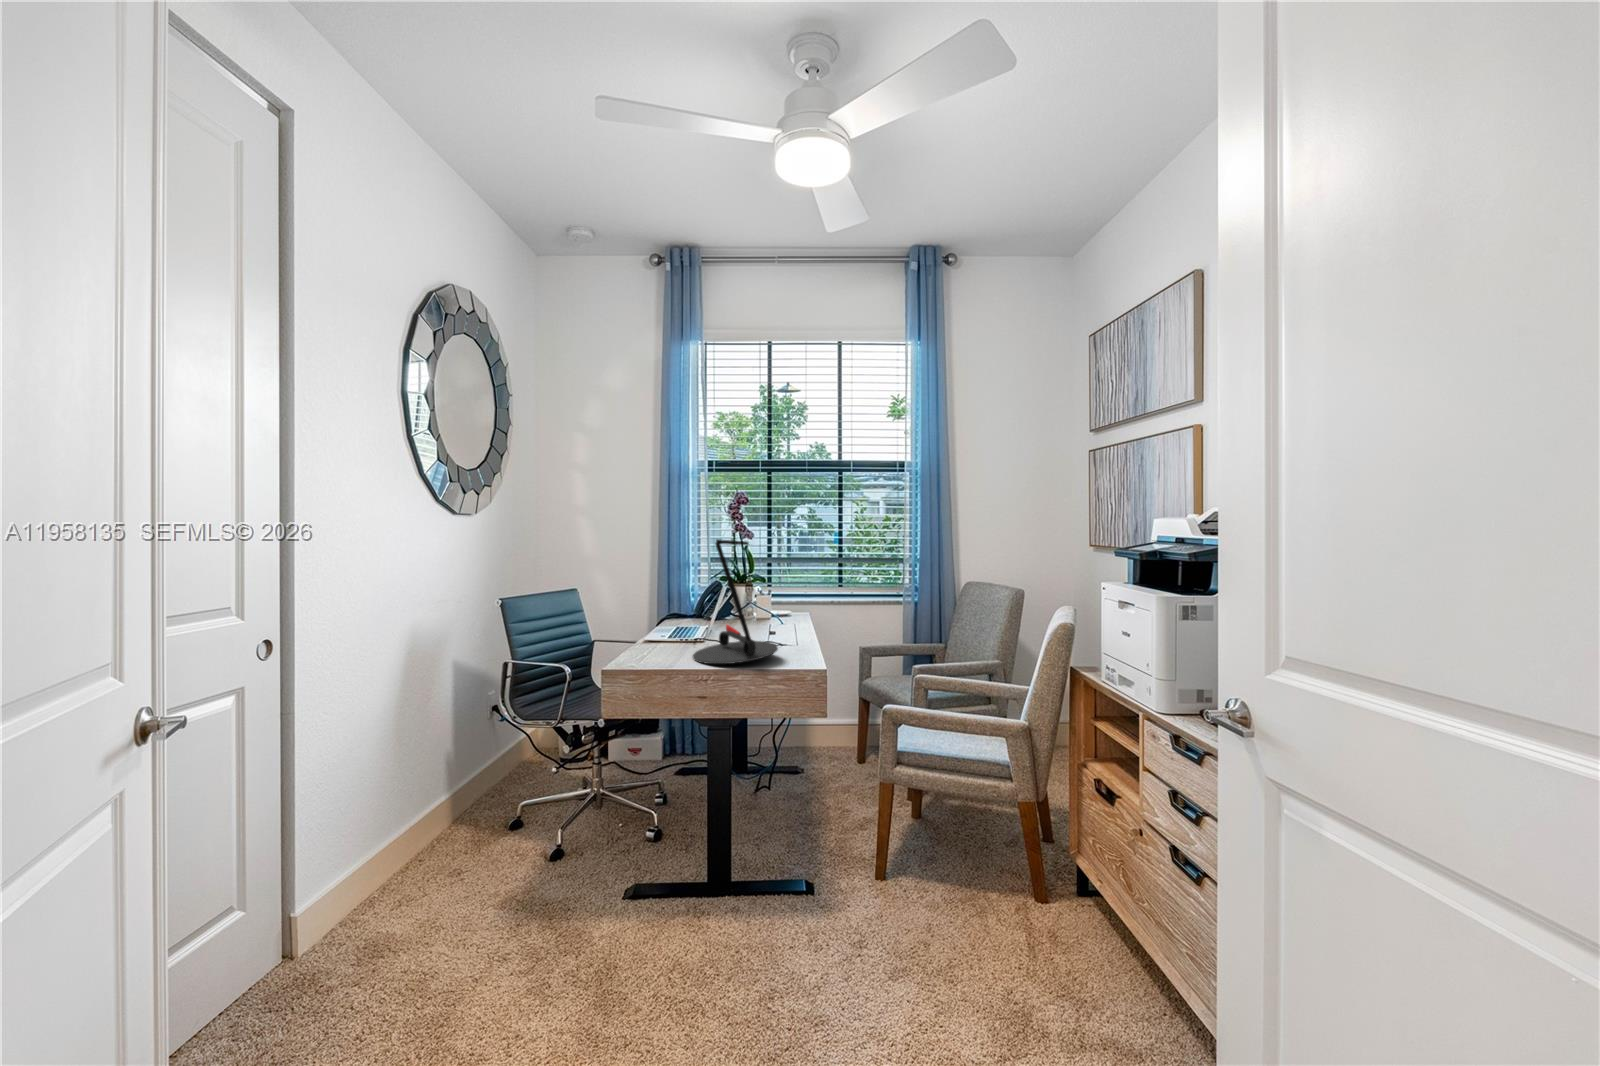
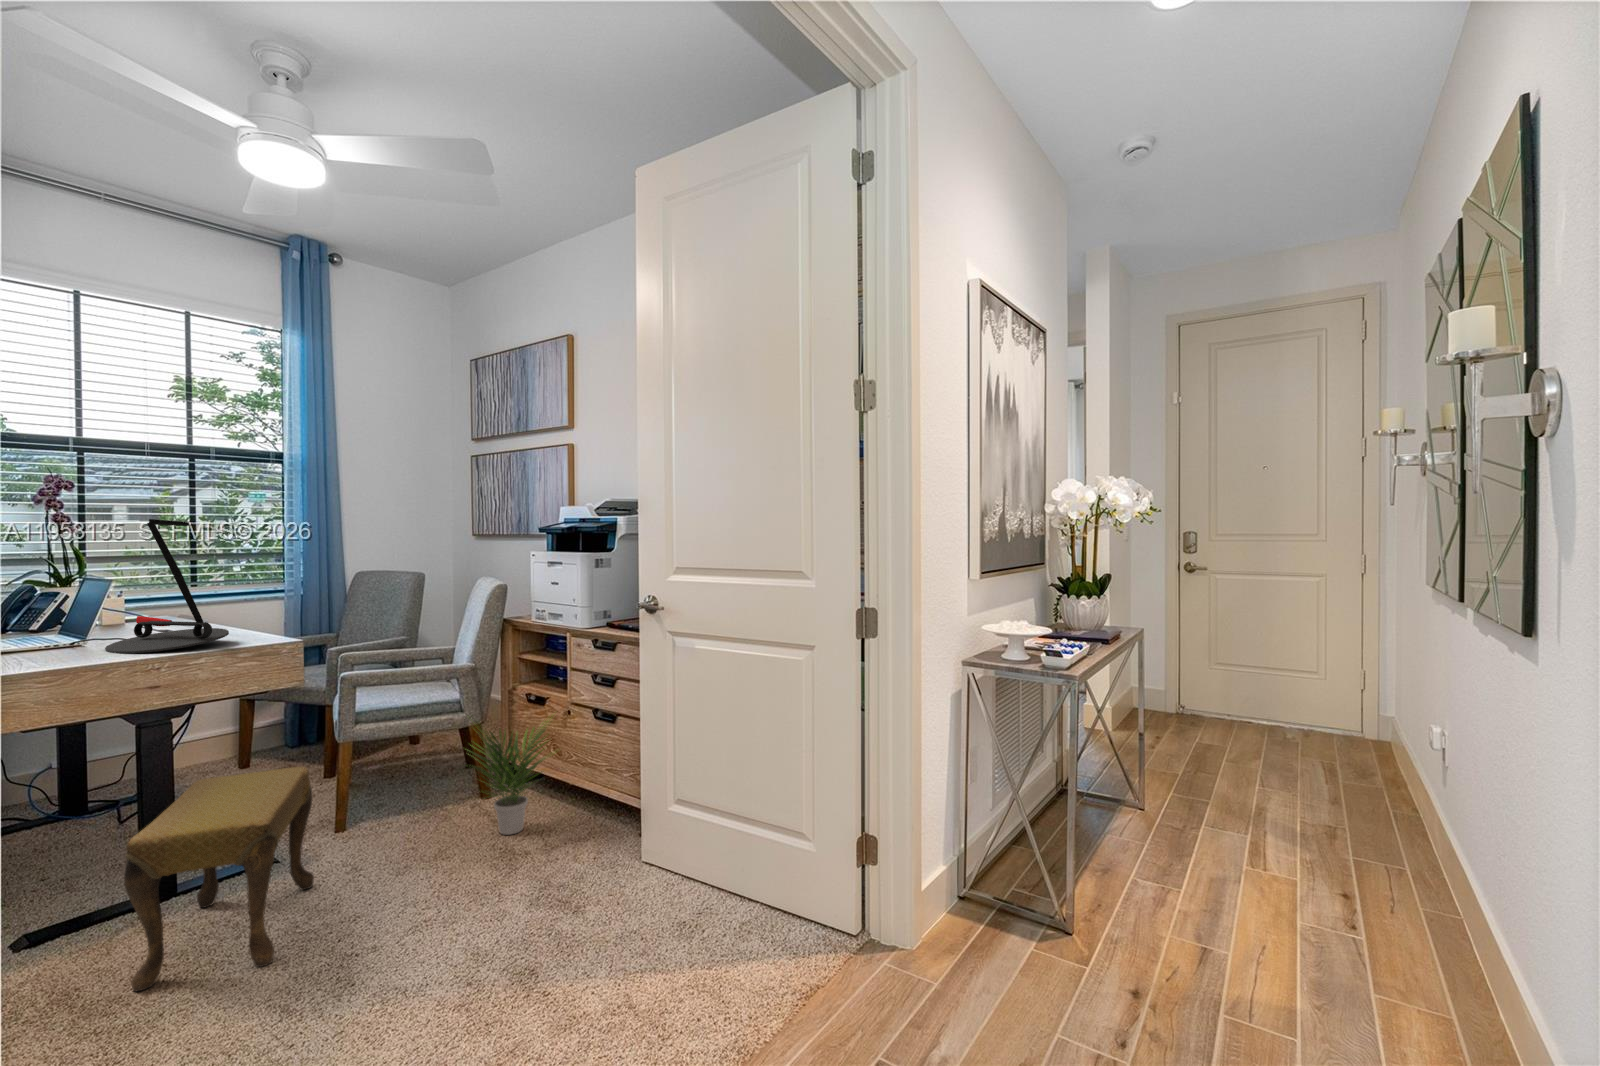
potted plant: none [962,789,1119,979] -> present [466,719,556,835]
footstool: none [638,794,823,1036] -> present [124,767,314,992]

